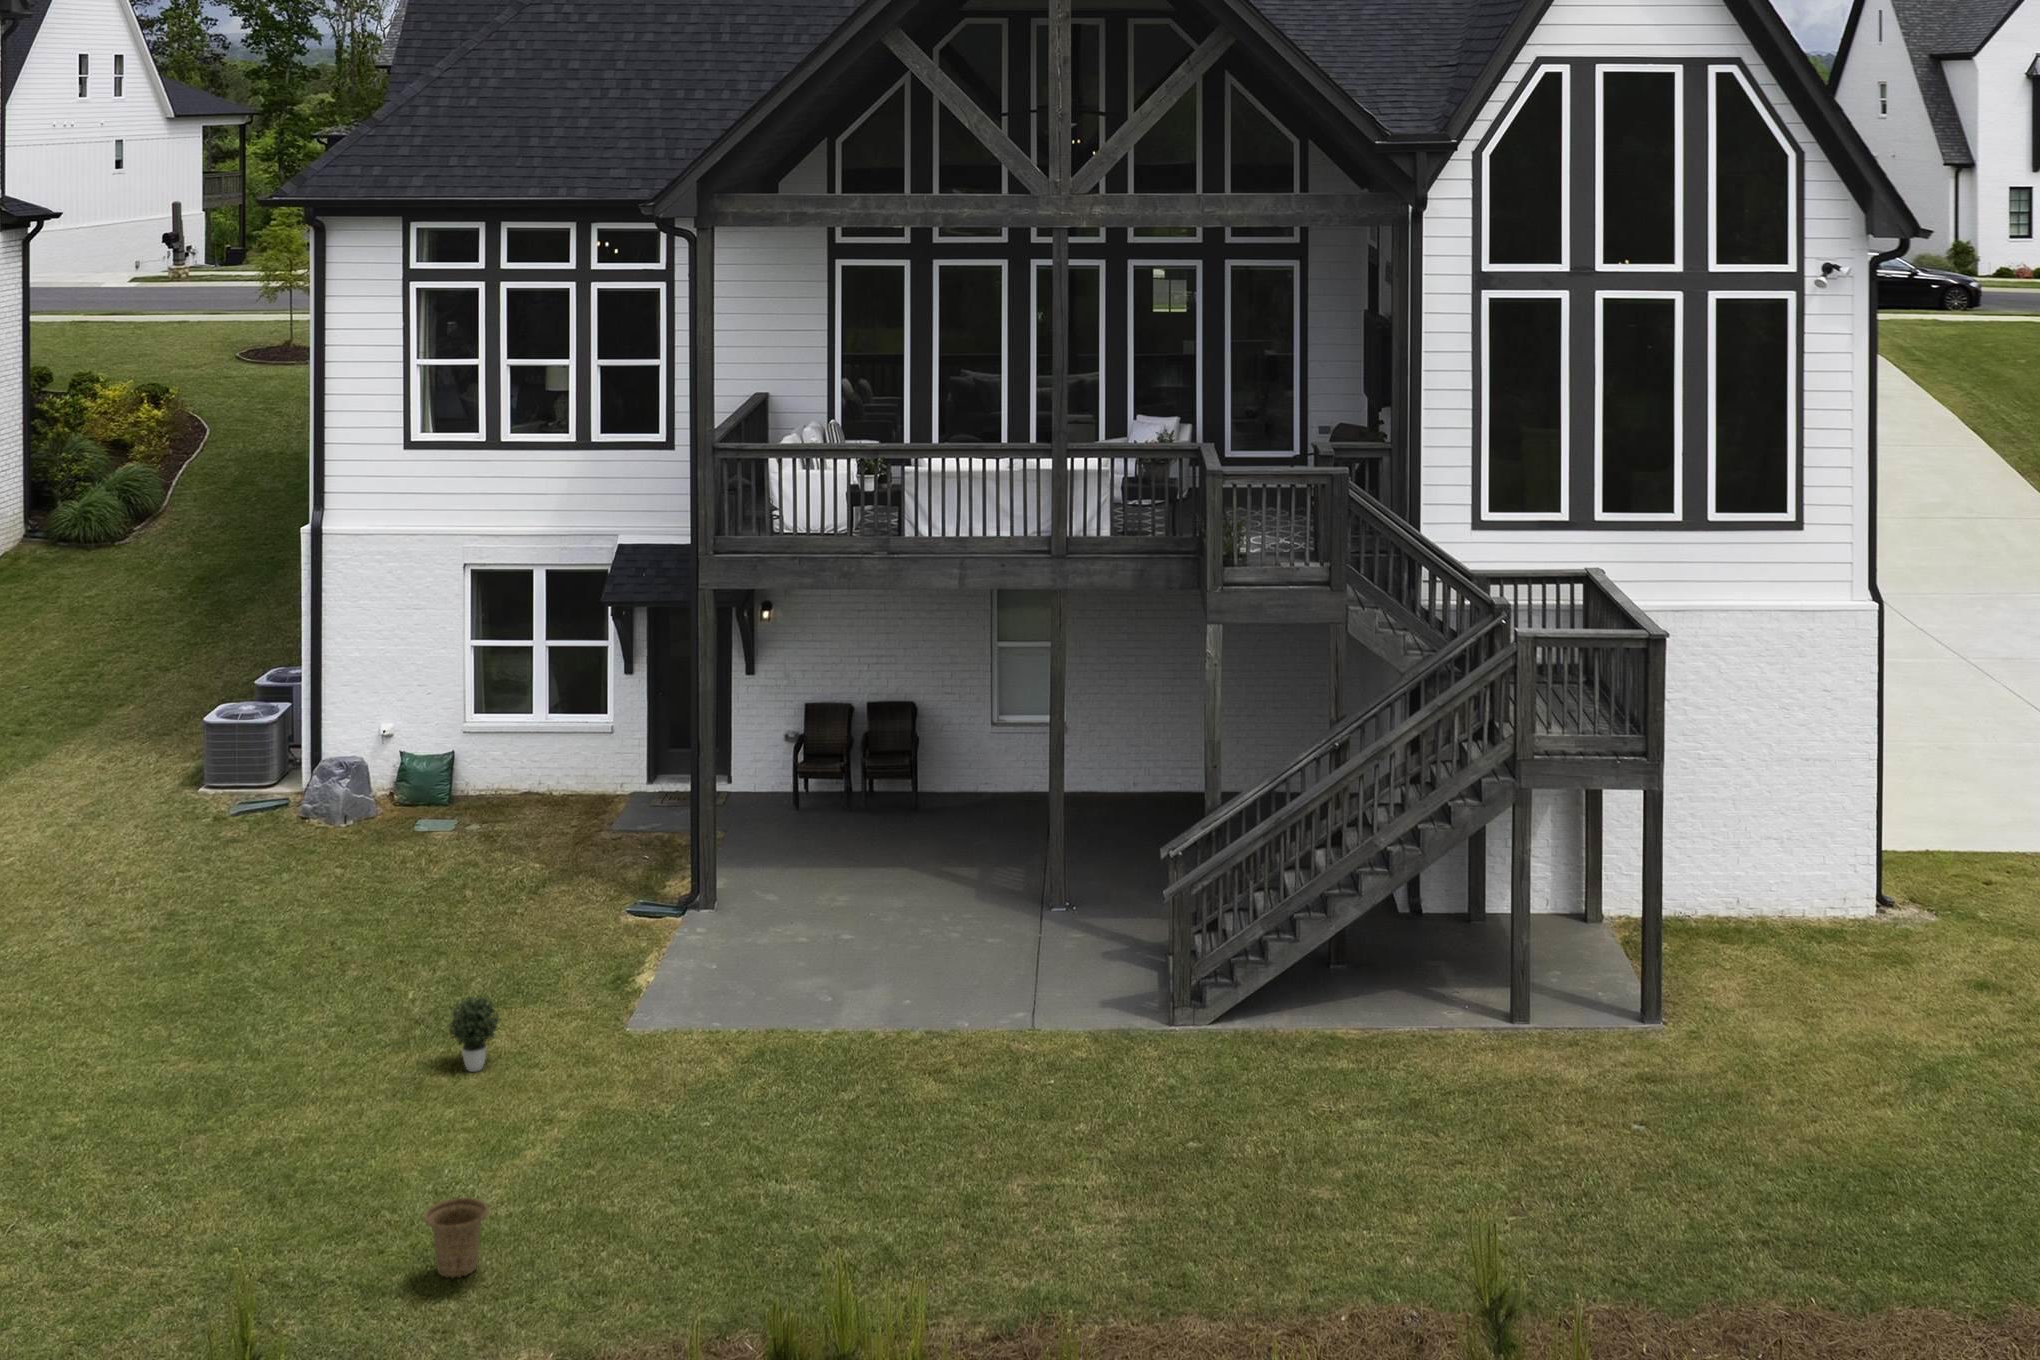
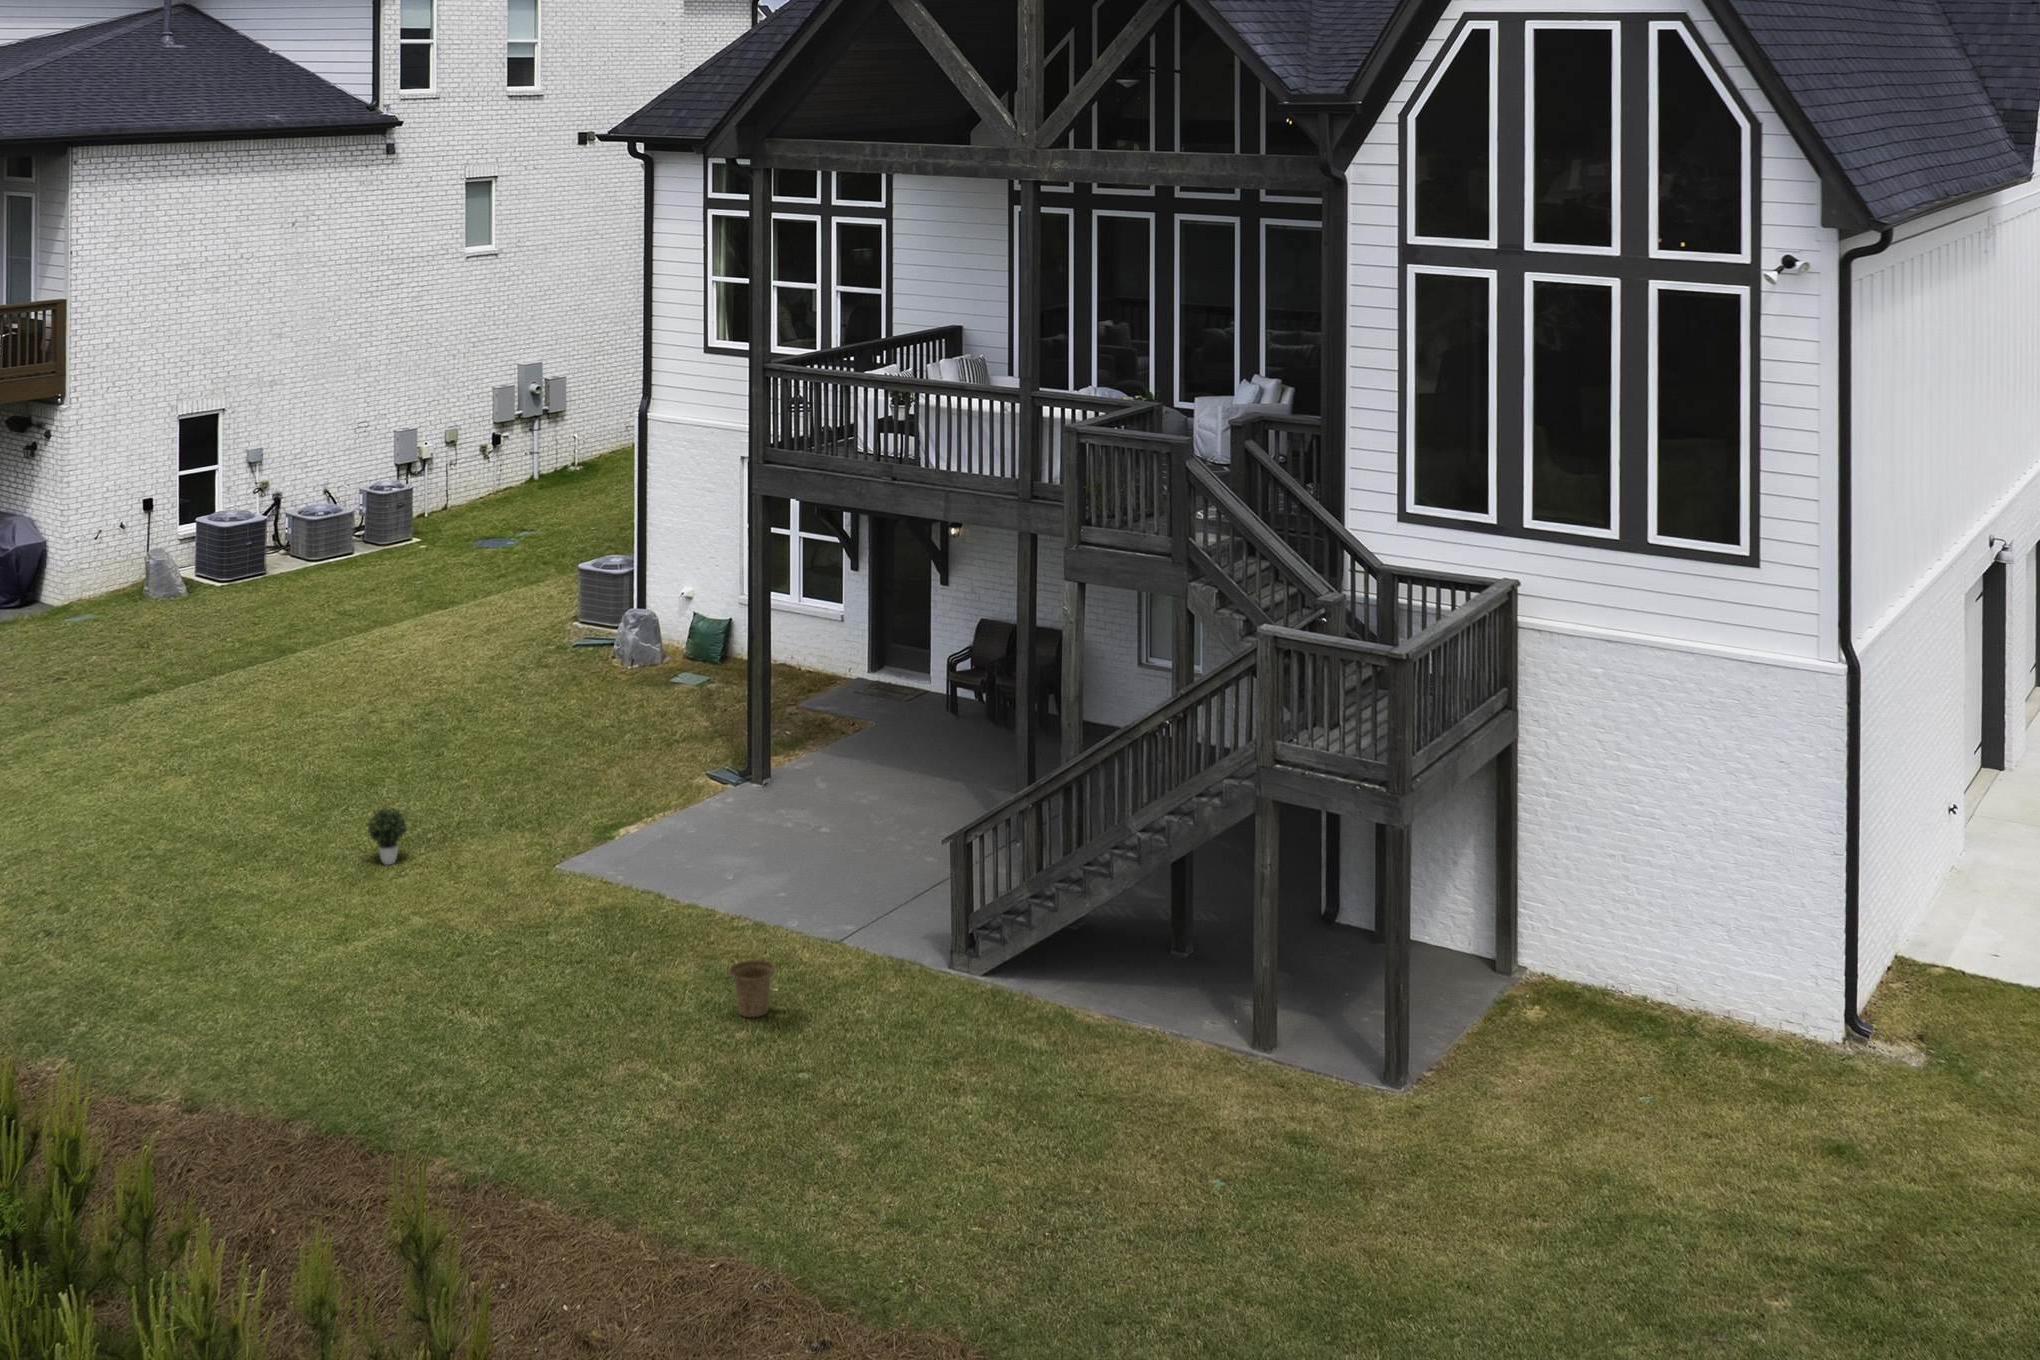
basket: present [424,1198,489,1278] -> present [728,960,776,1018]

